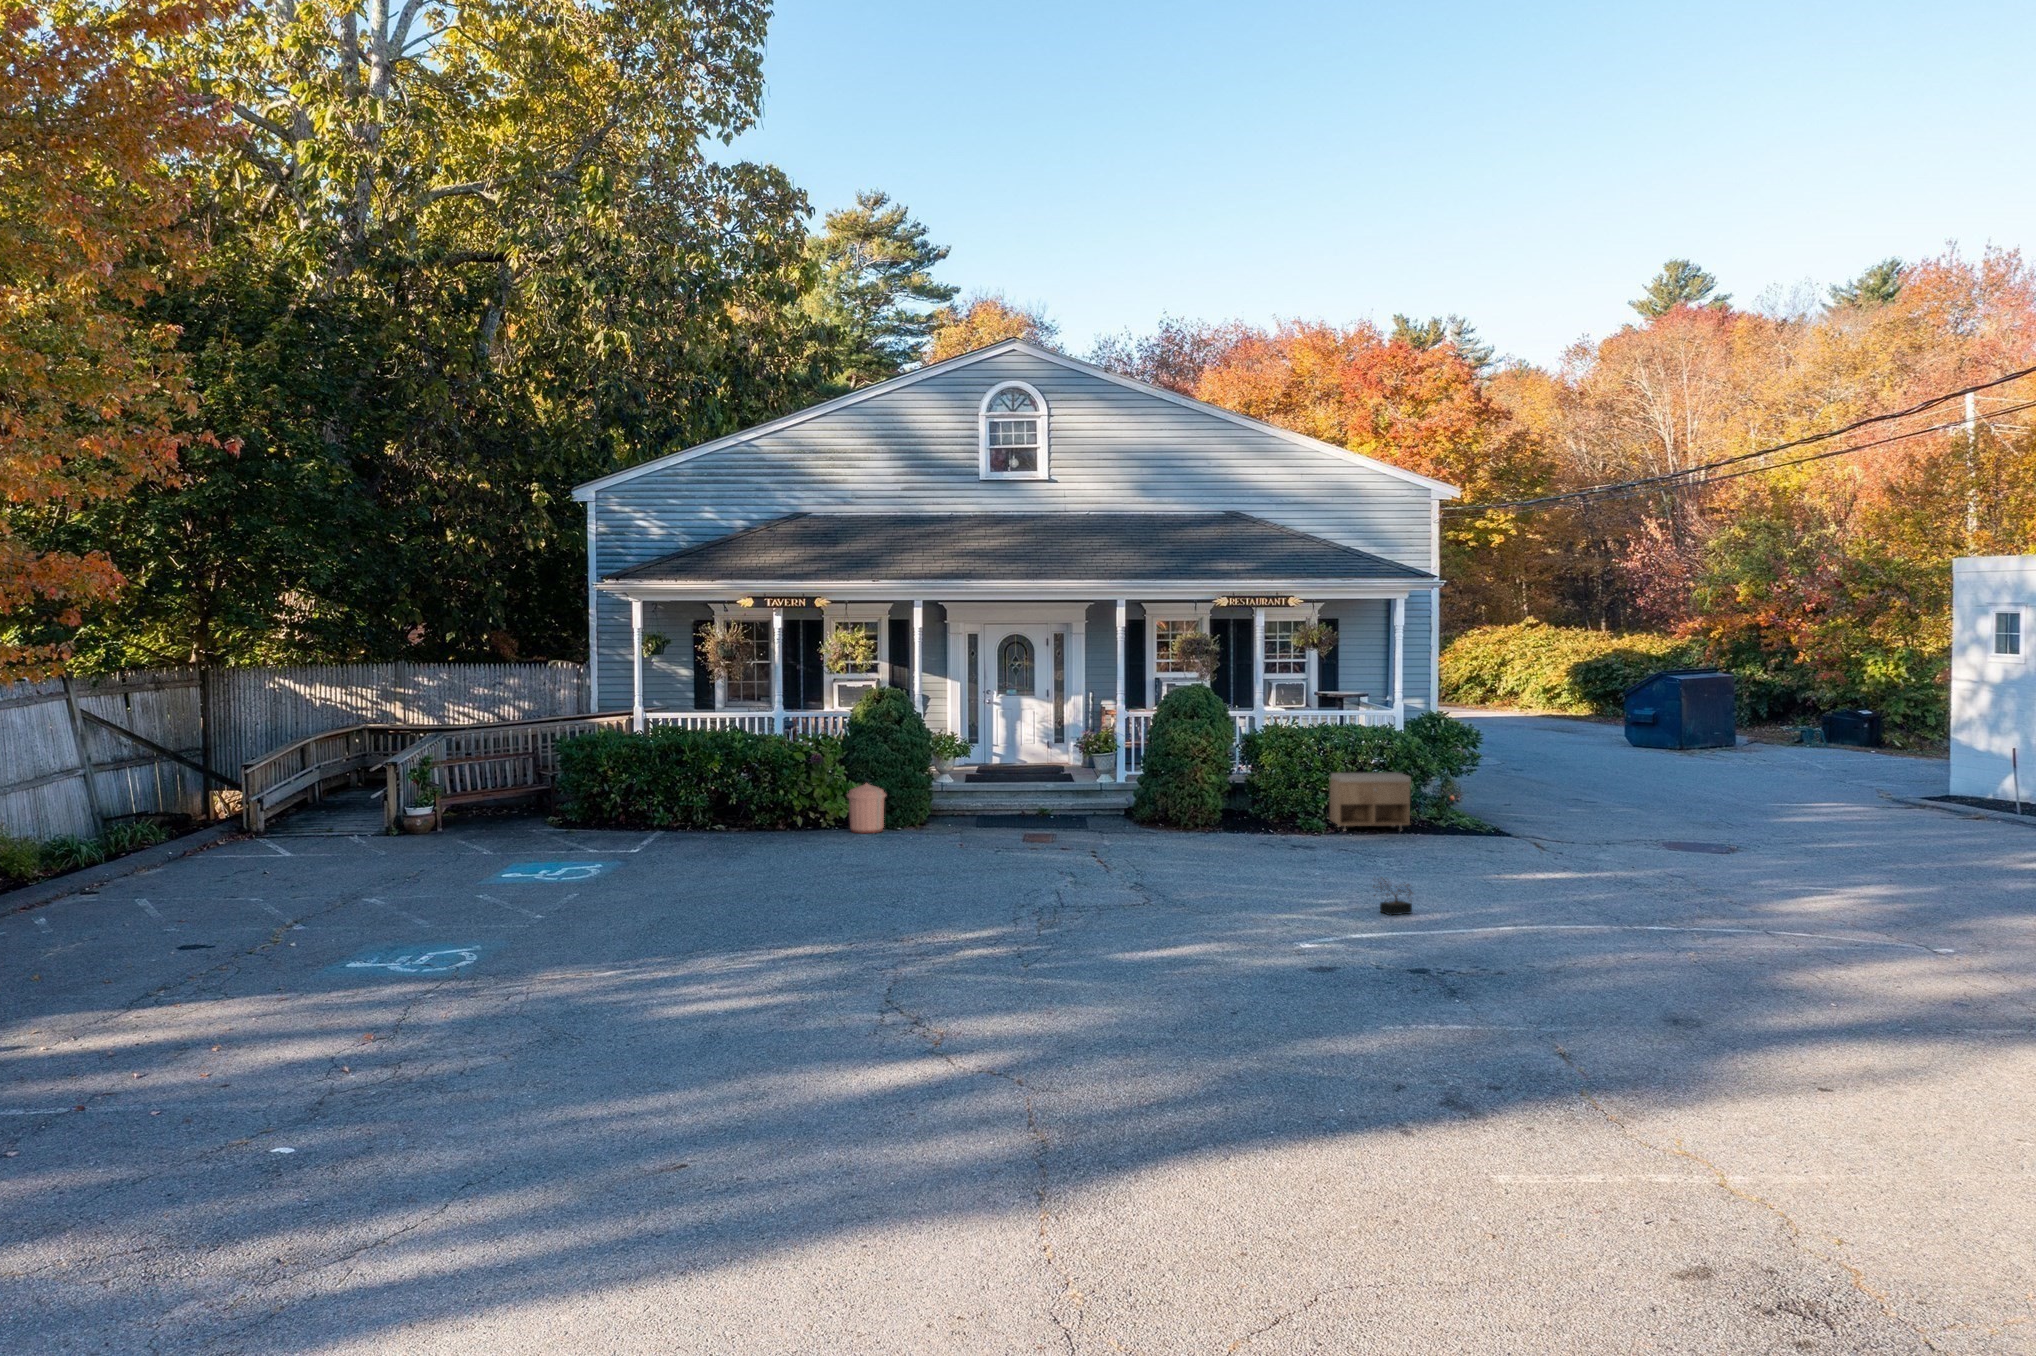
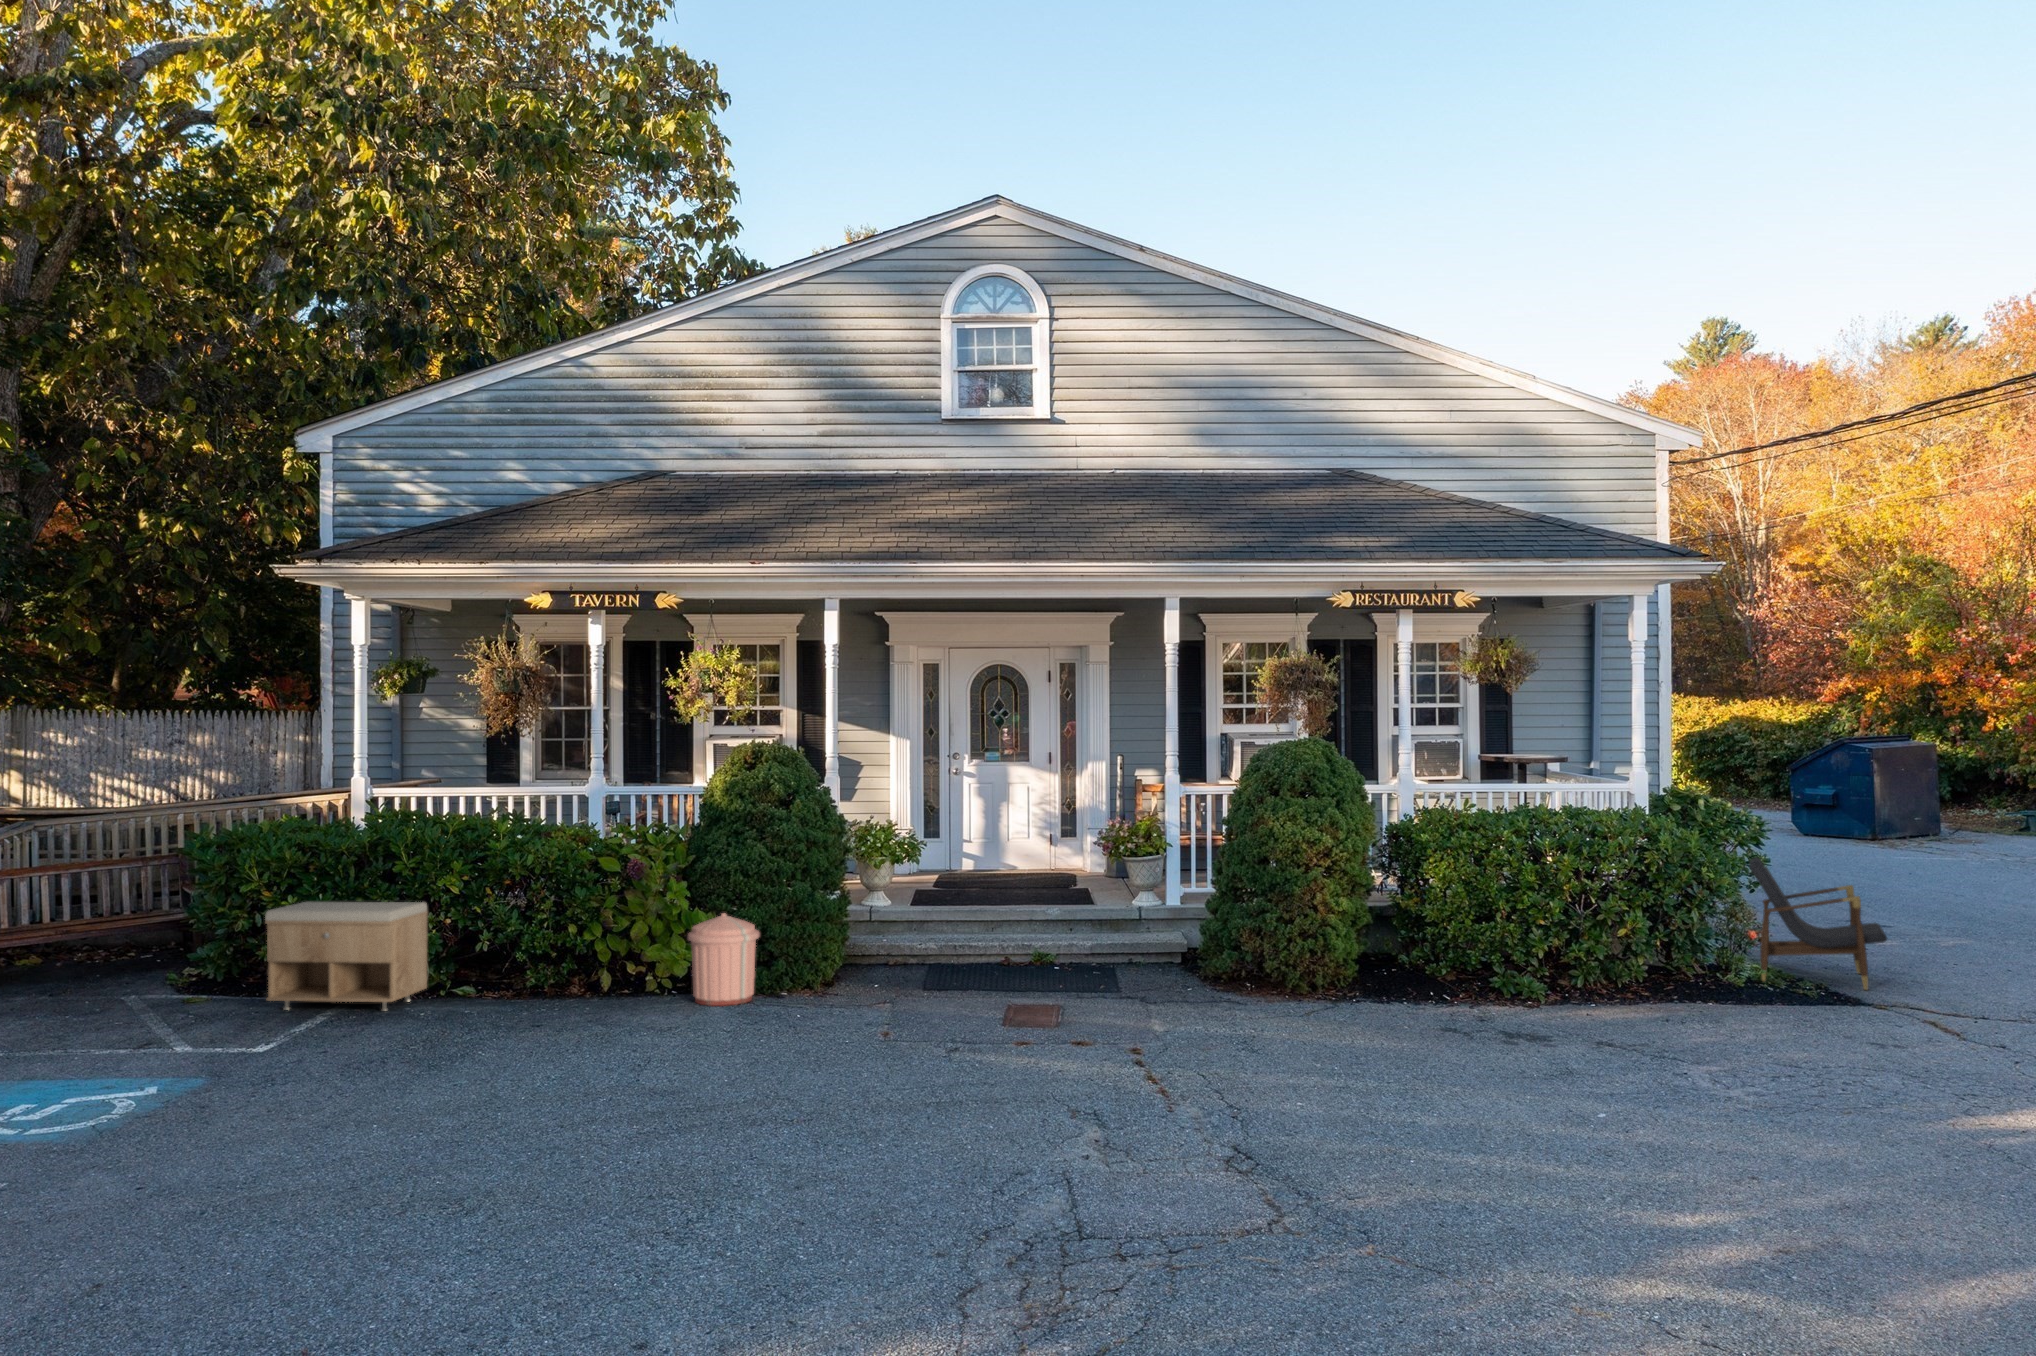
lounge chair: none [1448,752,1524,826] -> present [1749,858,1887,990]
storage bench: present [1330,773,1411,830] -> present [265,902,428,1011]
decorative plant: present [1373,879,1413,915] -> none [1836,1191,1942,1294]

